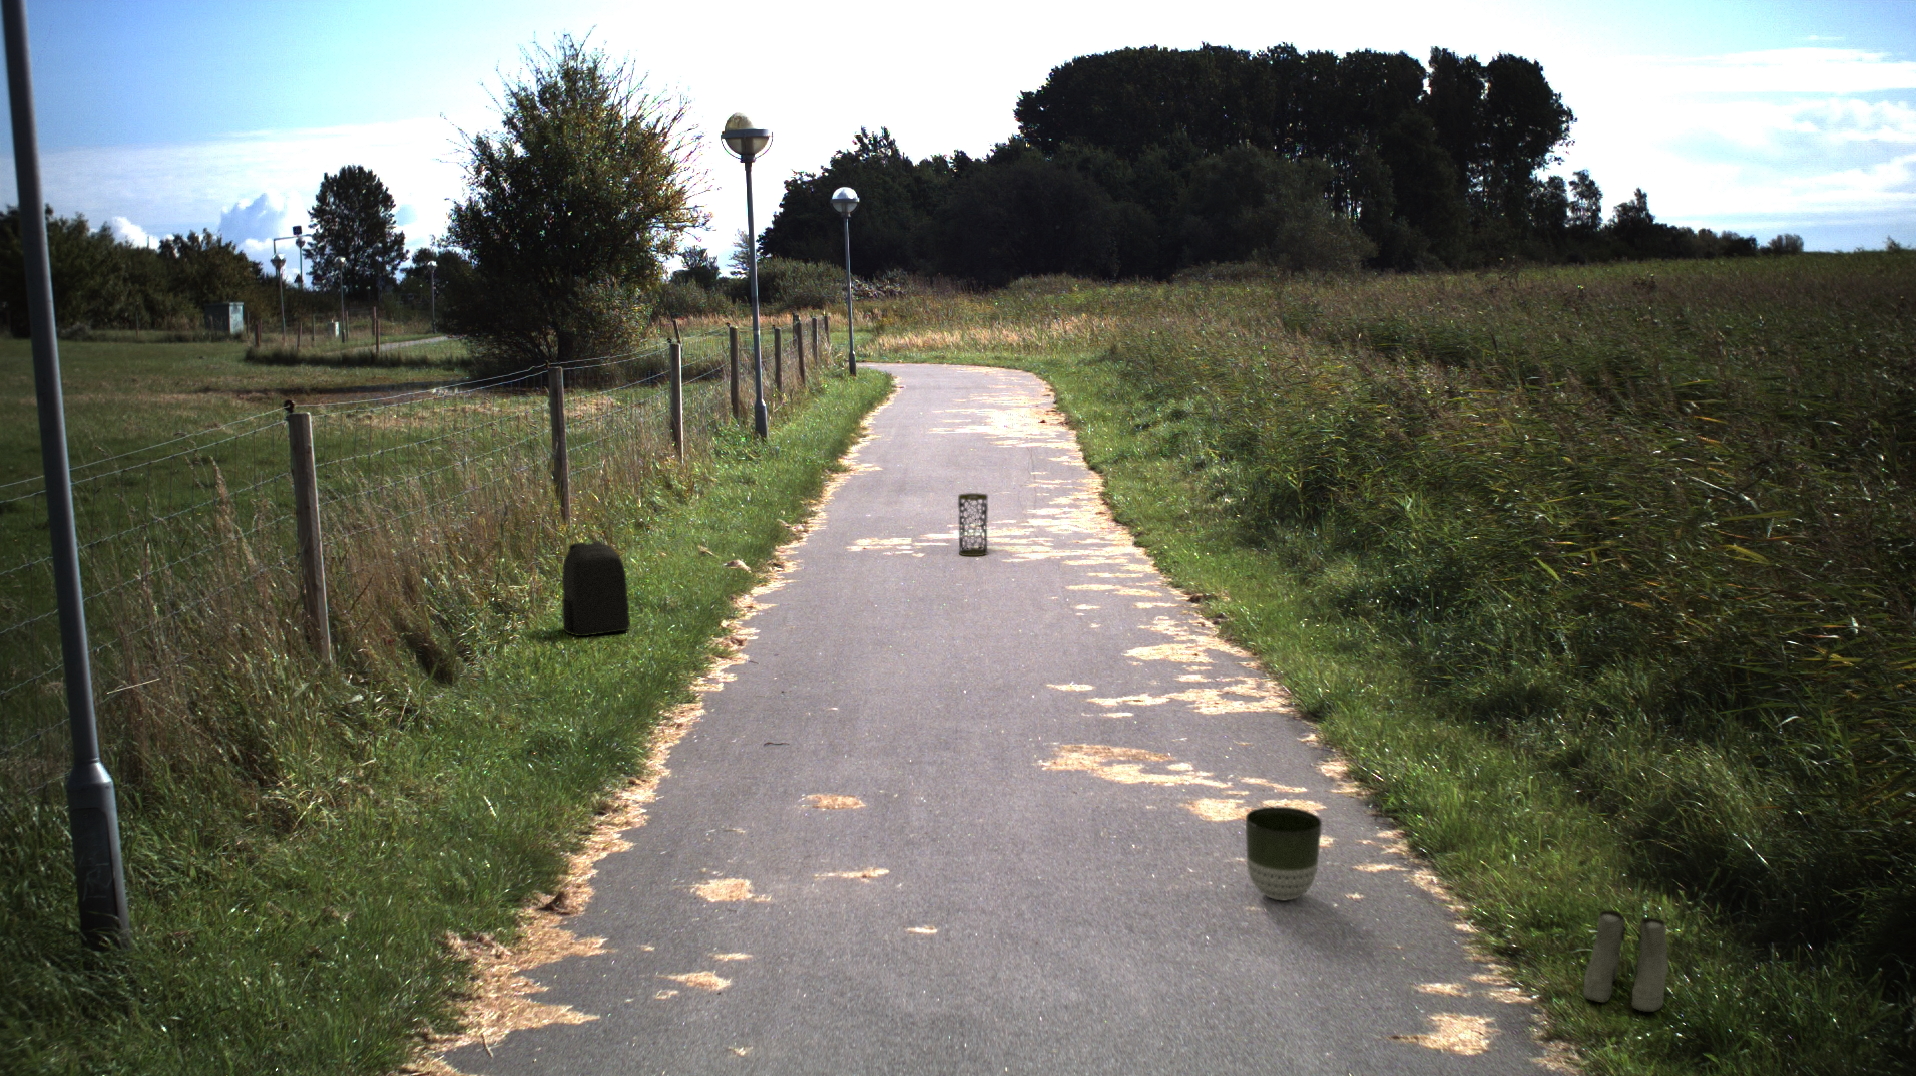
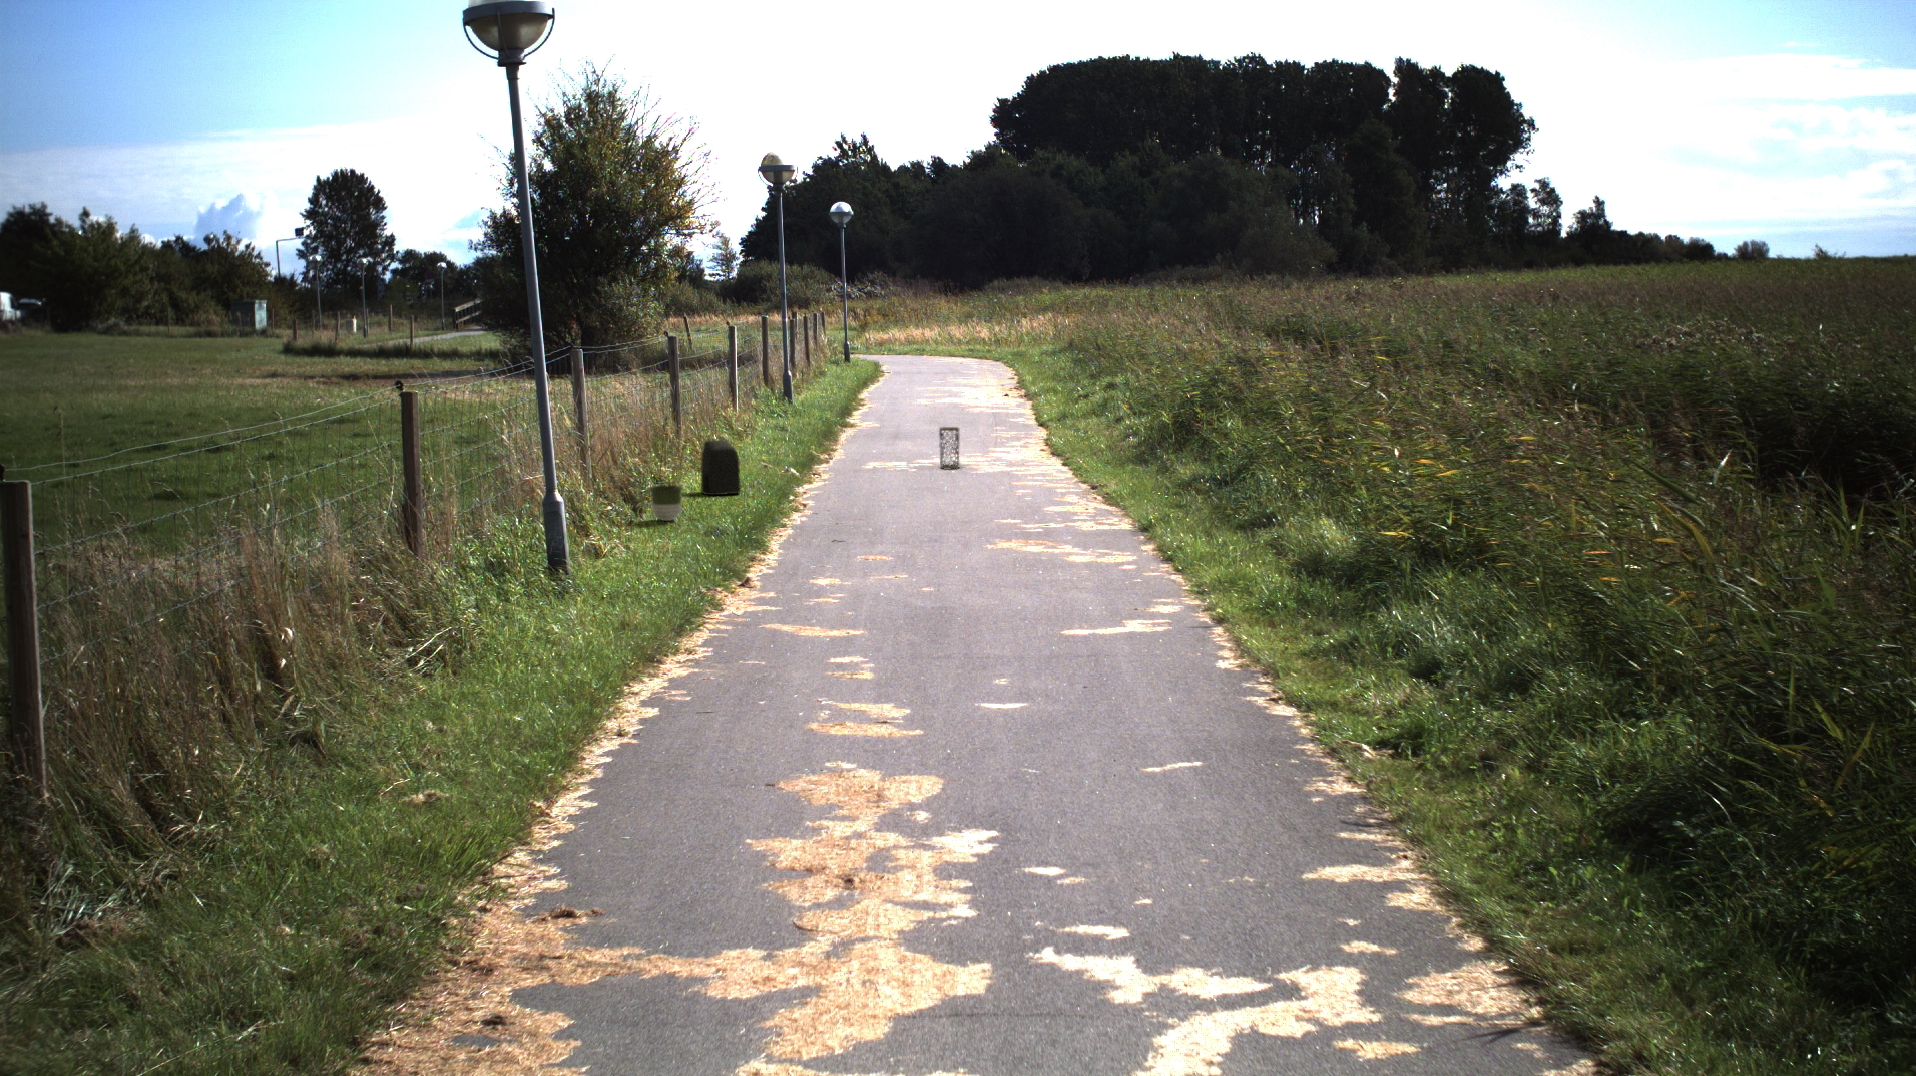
planter: present [1246,806,1322,900] -> present [650,485,682,521]
boots: present [1583,910,1668,1012] -> none [1215,560,1253,597]

